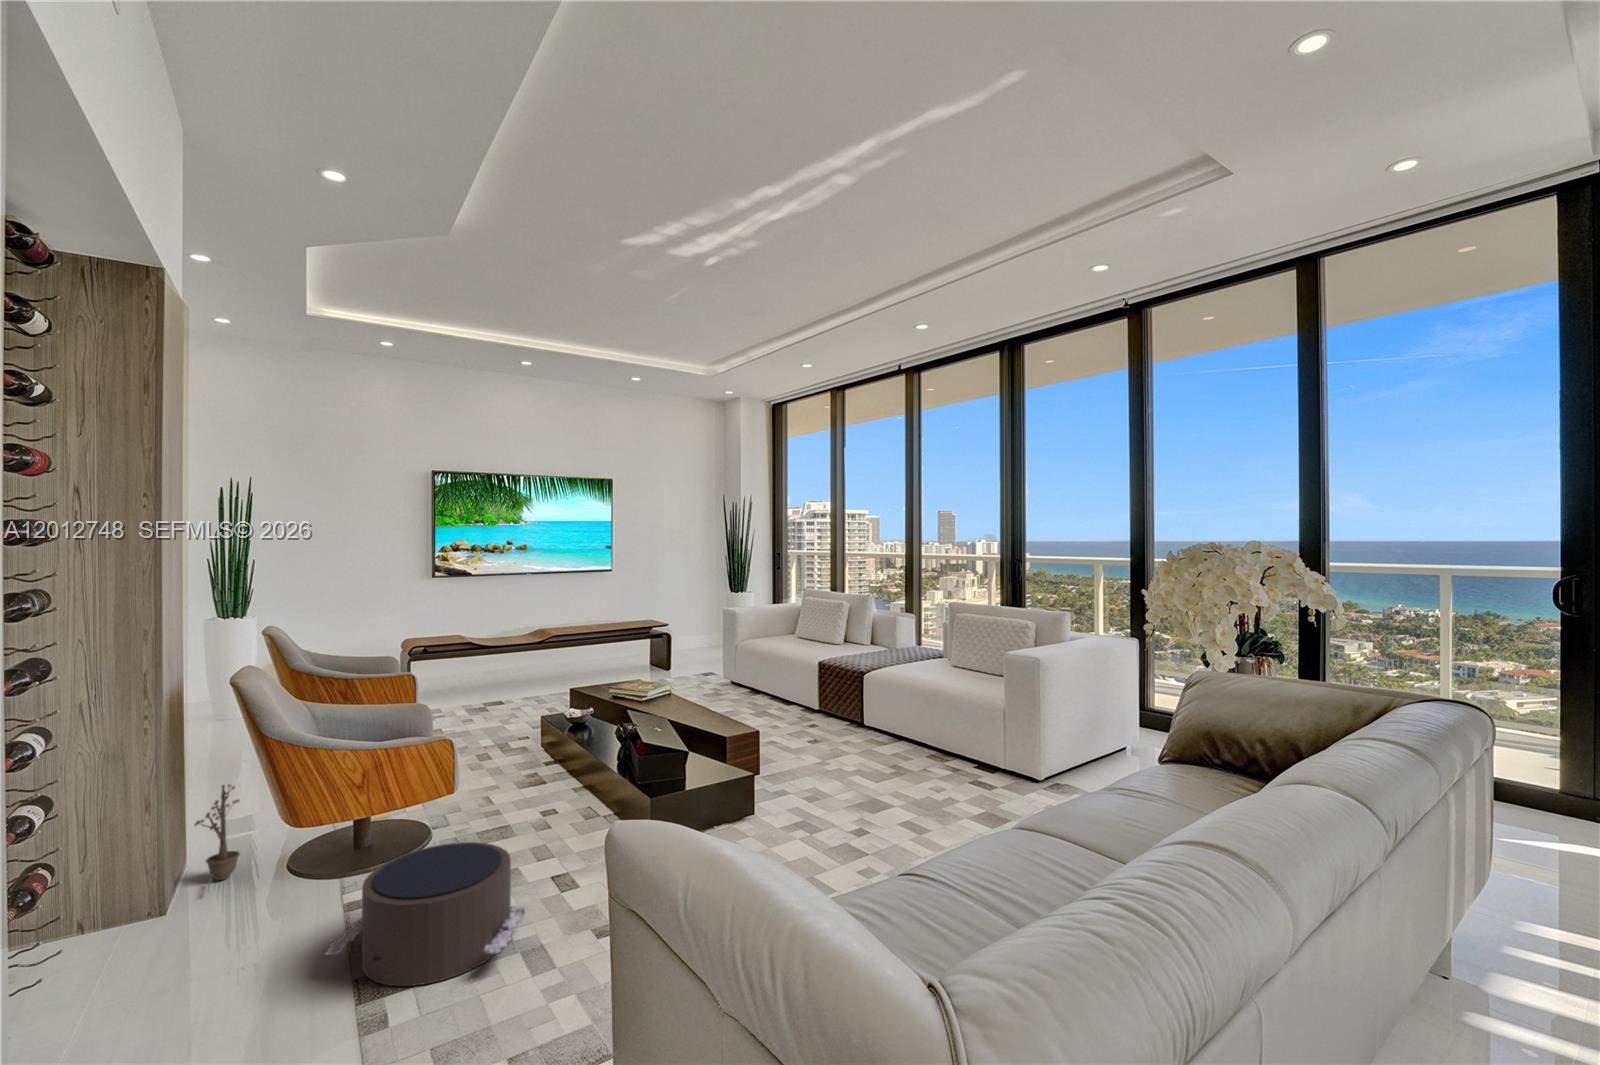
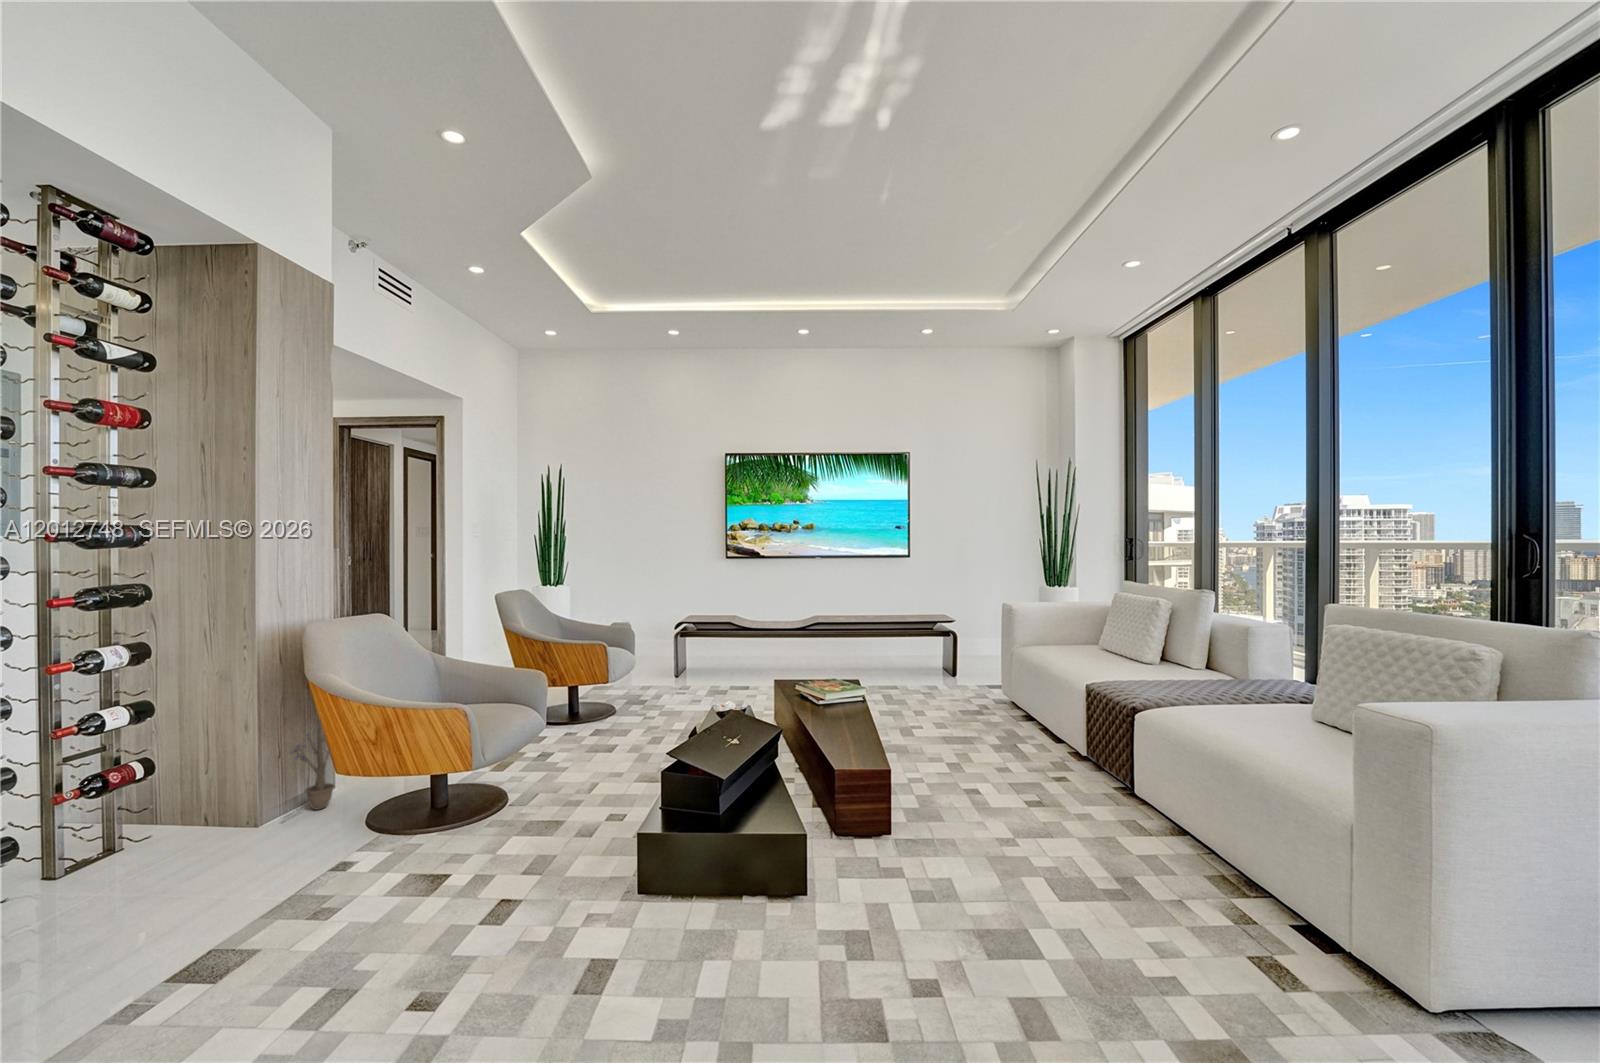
pouf: present [325,842,527,986] -> none [179,828,388,1004]

